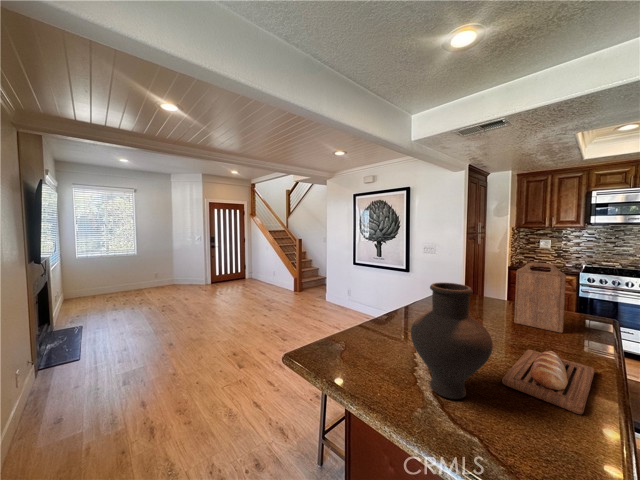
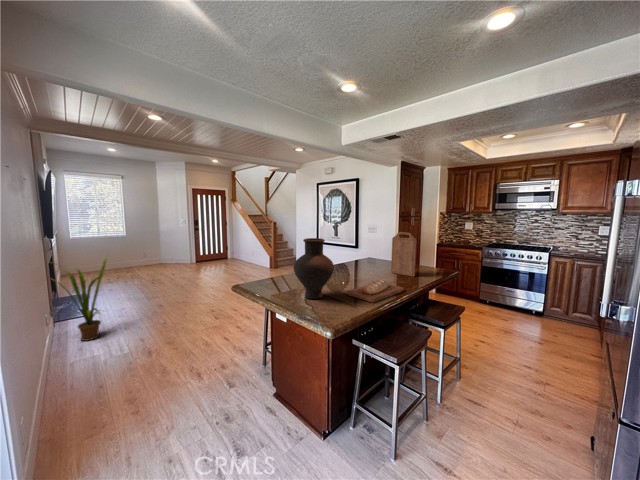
house plant: none [24,285,110,401] -> present [55,256,107,341]

